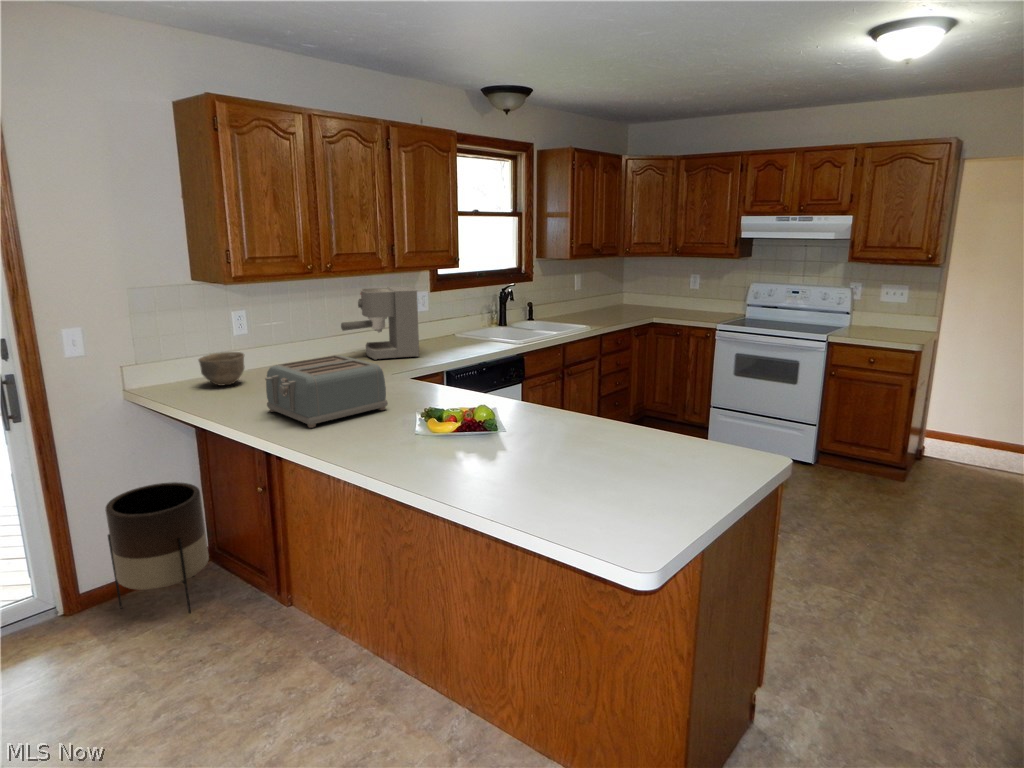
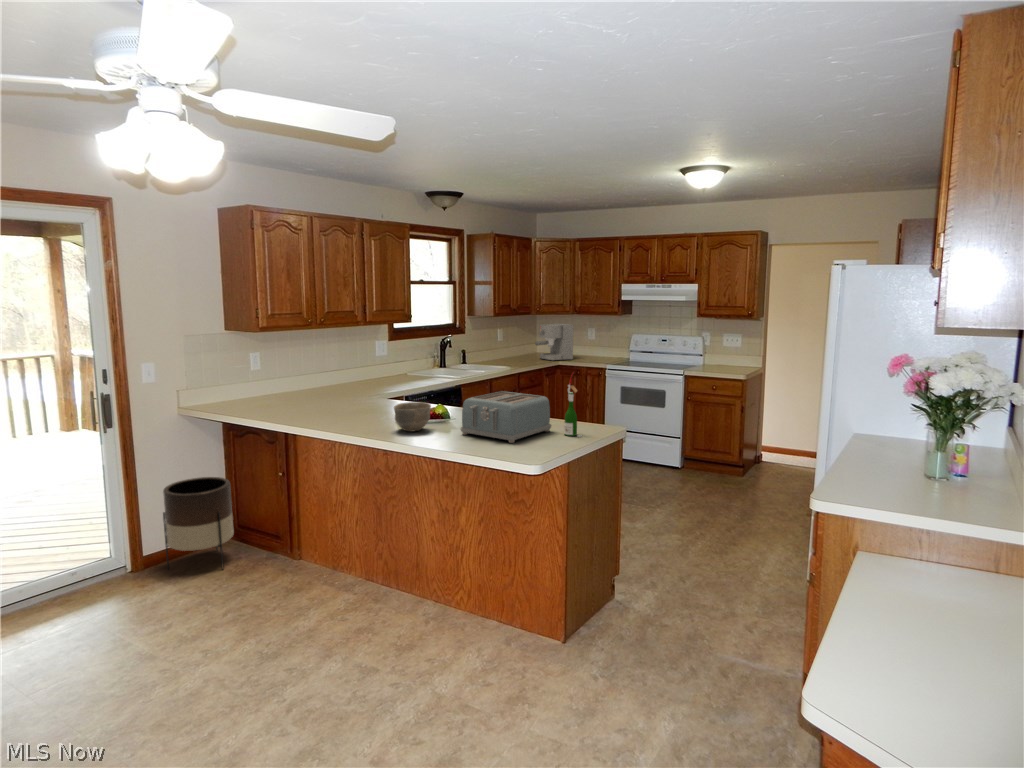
coffee maker: present [341,286,419,360] -> present [535,324,573,361]
bowl: present [198,352,244,385] -> present [394,402,431,432]
toaster: present [265,355,388,428] -> present [461,391,551,443]
wine bottle: none [689,369,720,482] -> present [564,372,581,437]

